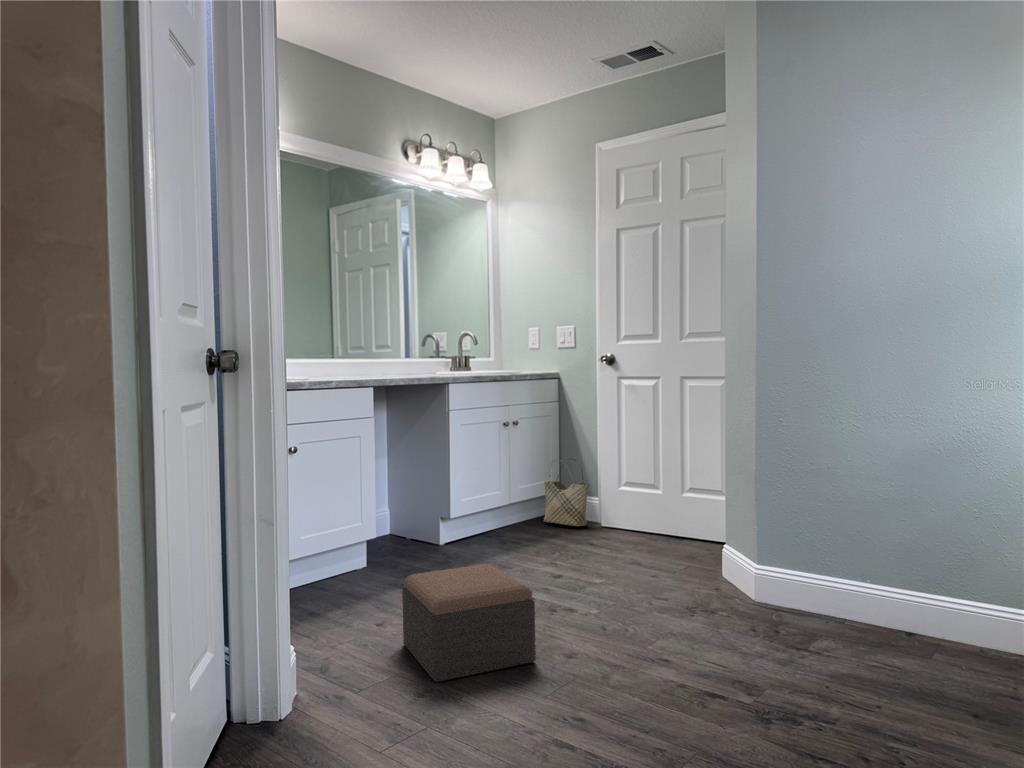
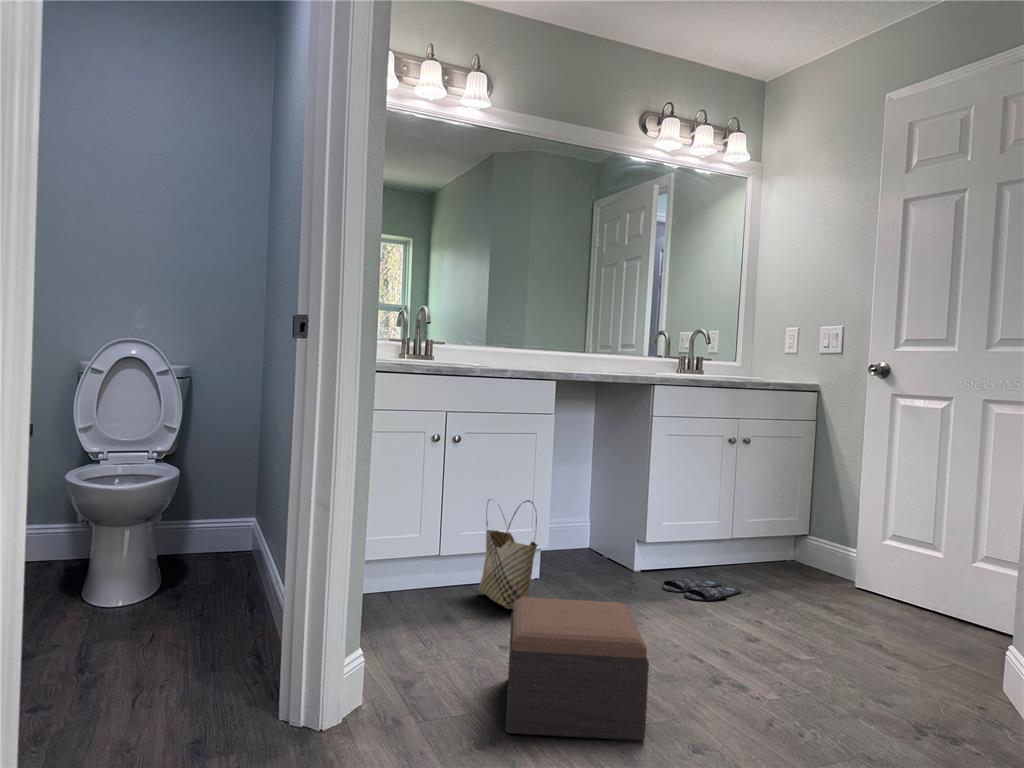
woven basket: present [544,459,589,526] -> present [478,499,538,609]
slippers: none [468,540,528,557] -> present [662,578,741,601]

